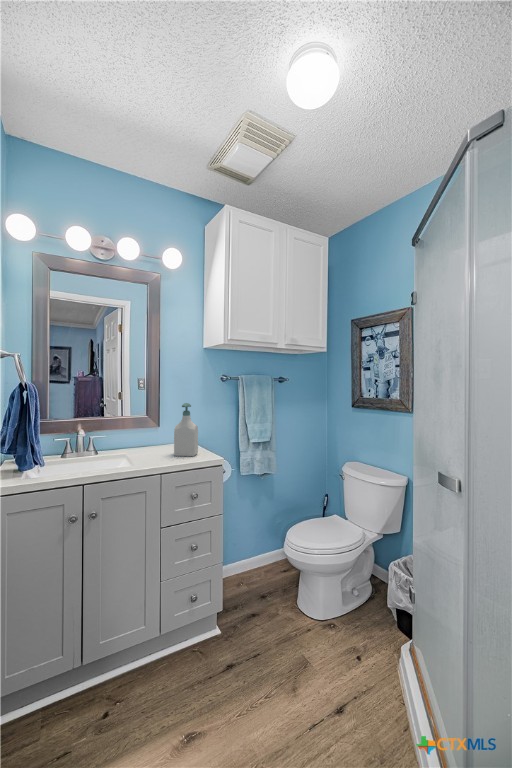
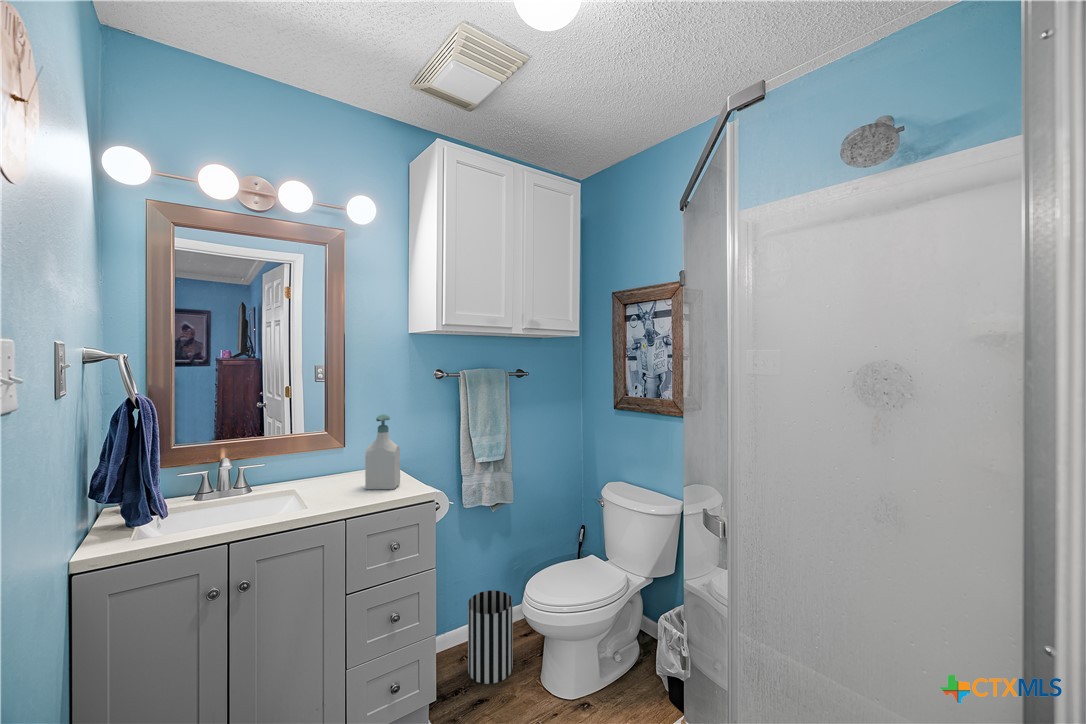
wastebasket: none [244,536,276,603] -> present [468,590,513,684]

